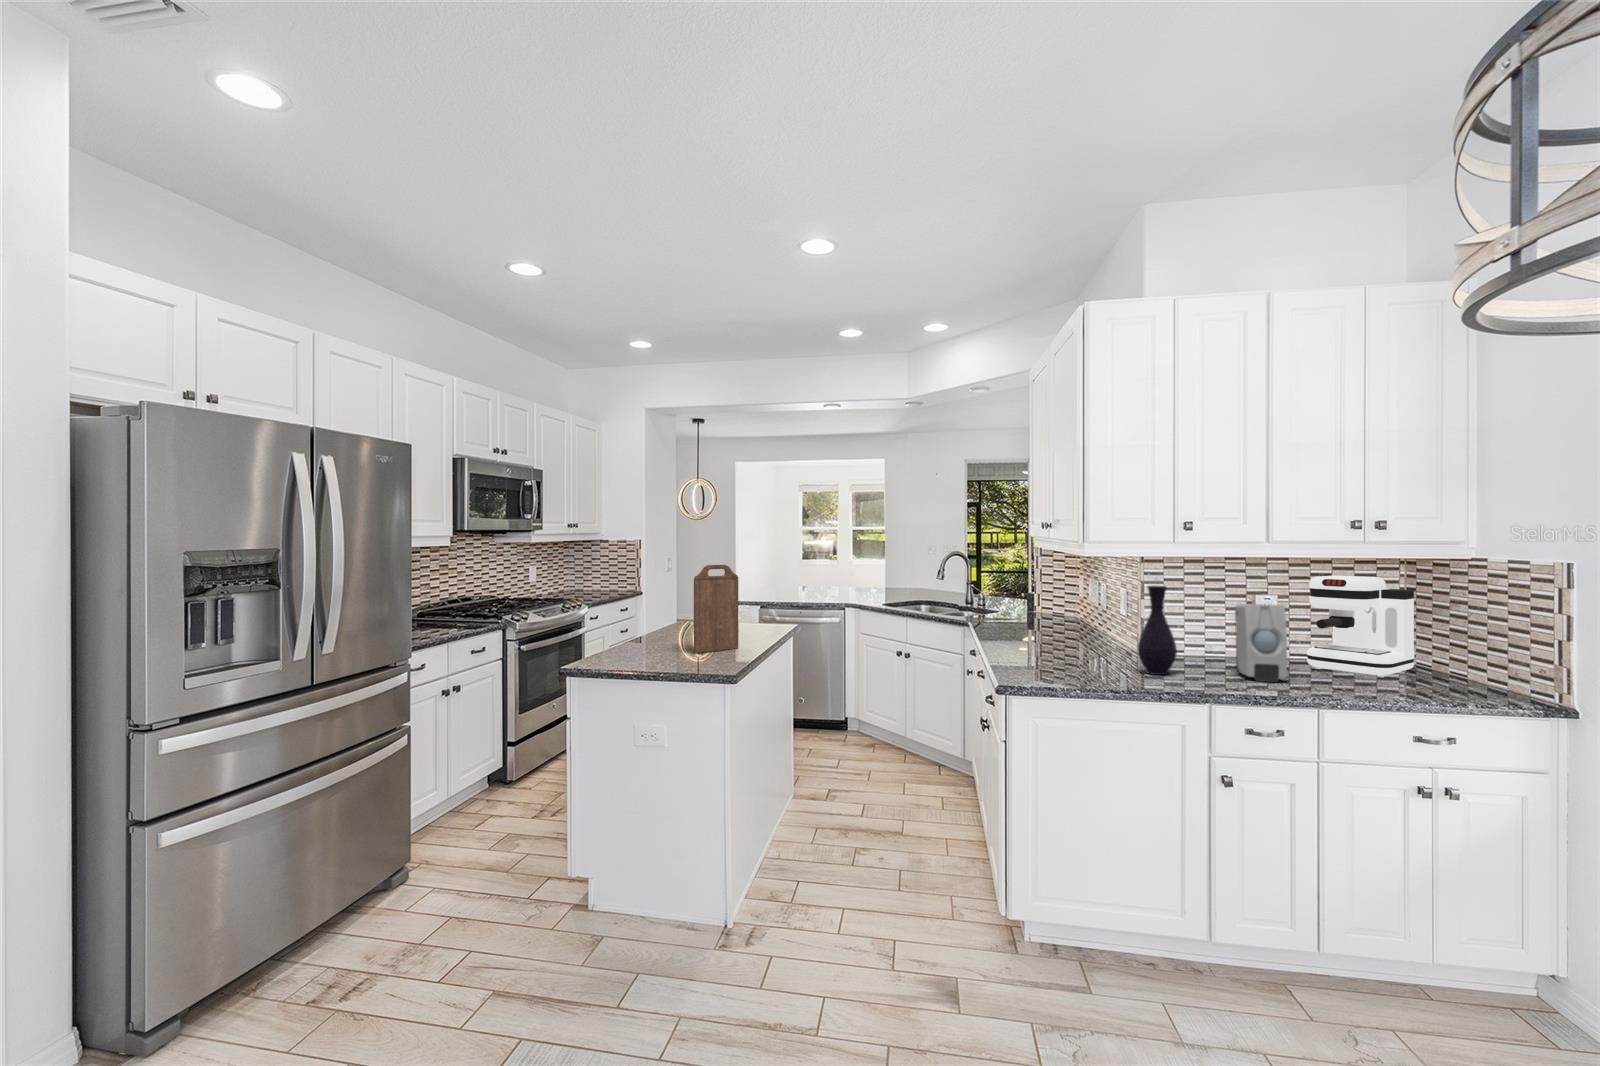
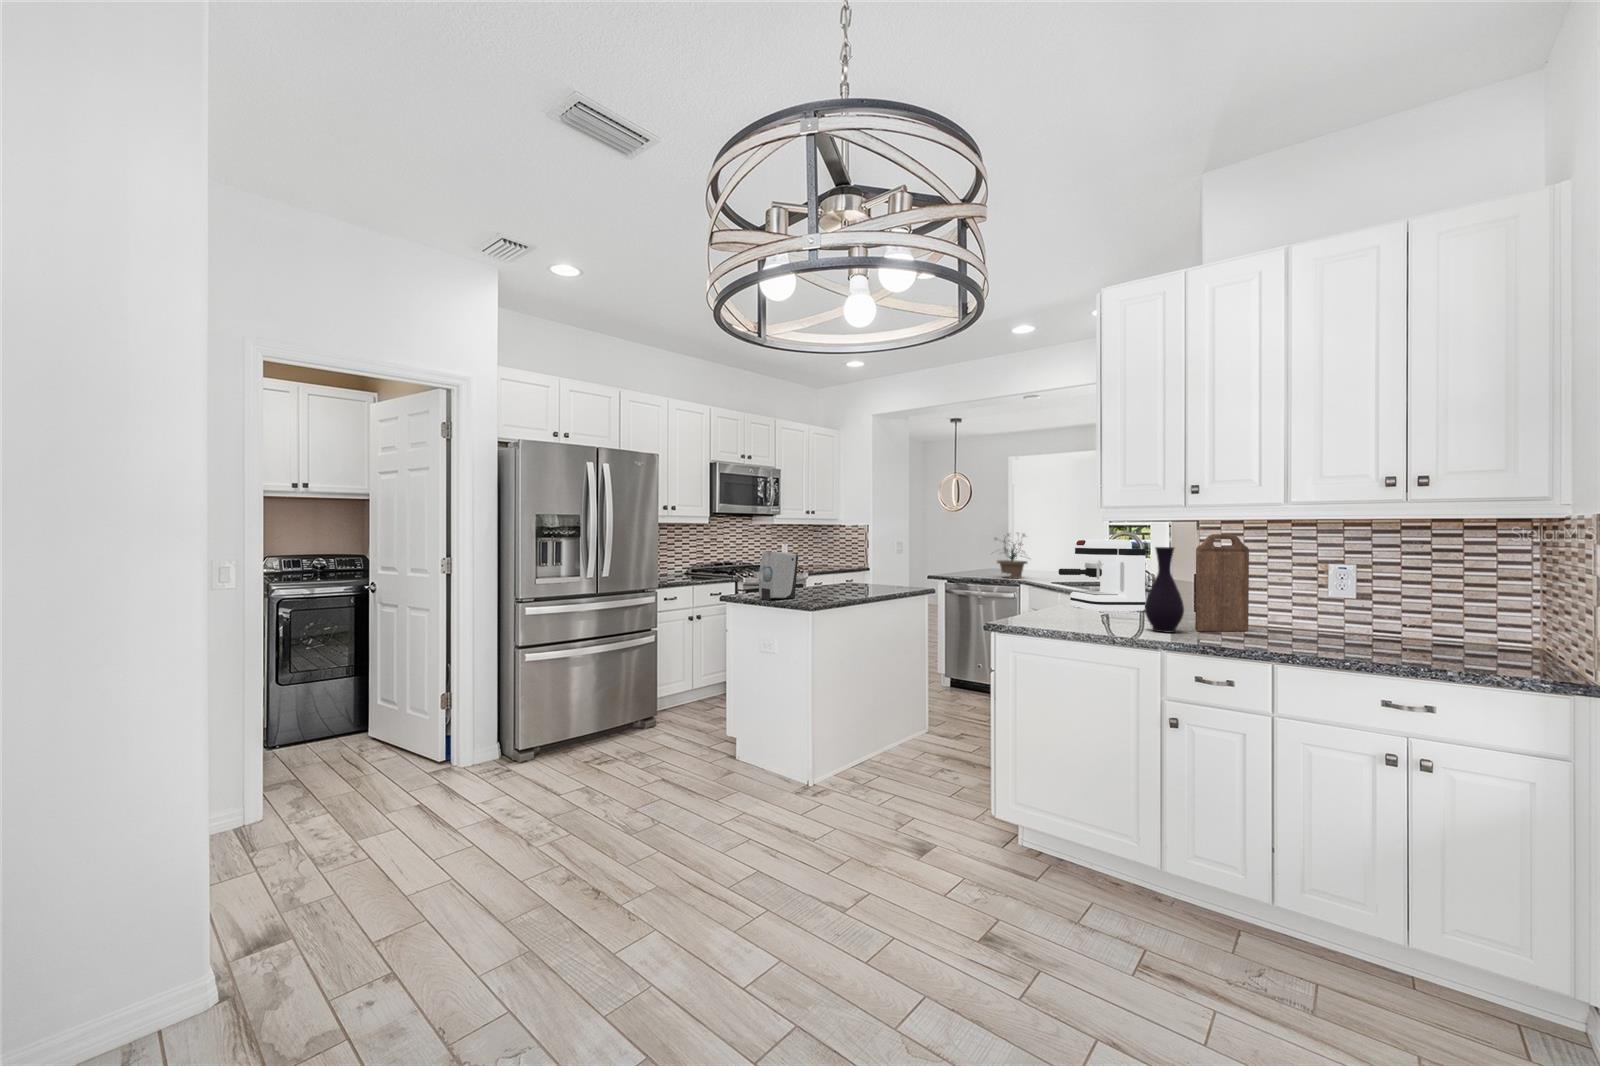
potted plant: none [797,546,840,600] -> present [995,534,1027,578]
cutting board: present [694,565,738,653] -> present [1195,534,1249,631]
coffee maker: present [1307,576,1414,678] -> present [1058,539,1146,612]
soap dispenser: present [1235,604,1287,682] -> present [759,551,798,600]

